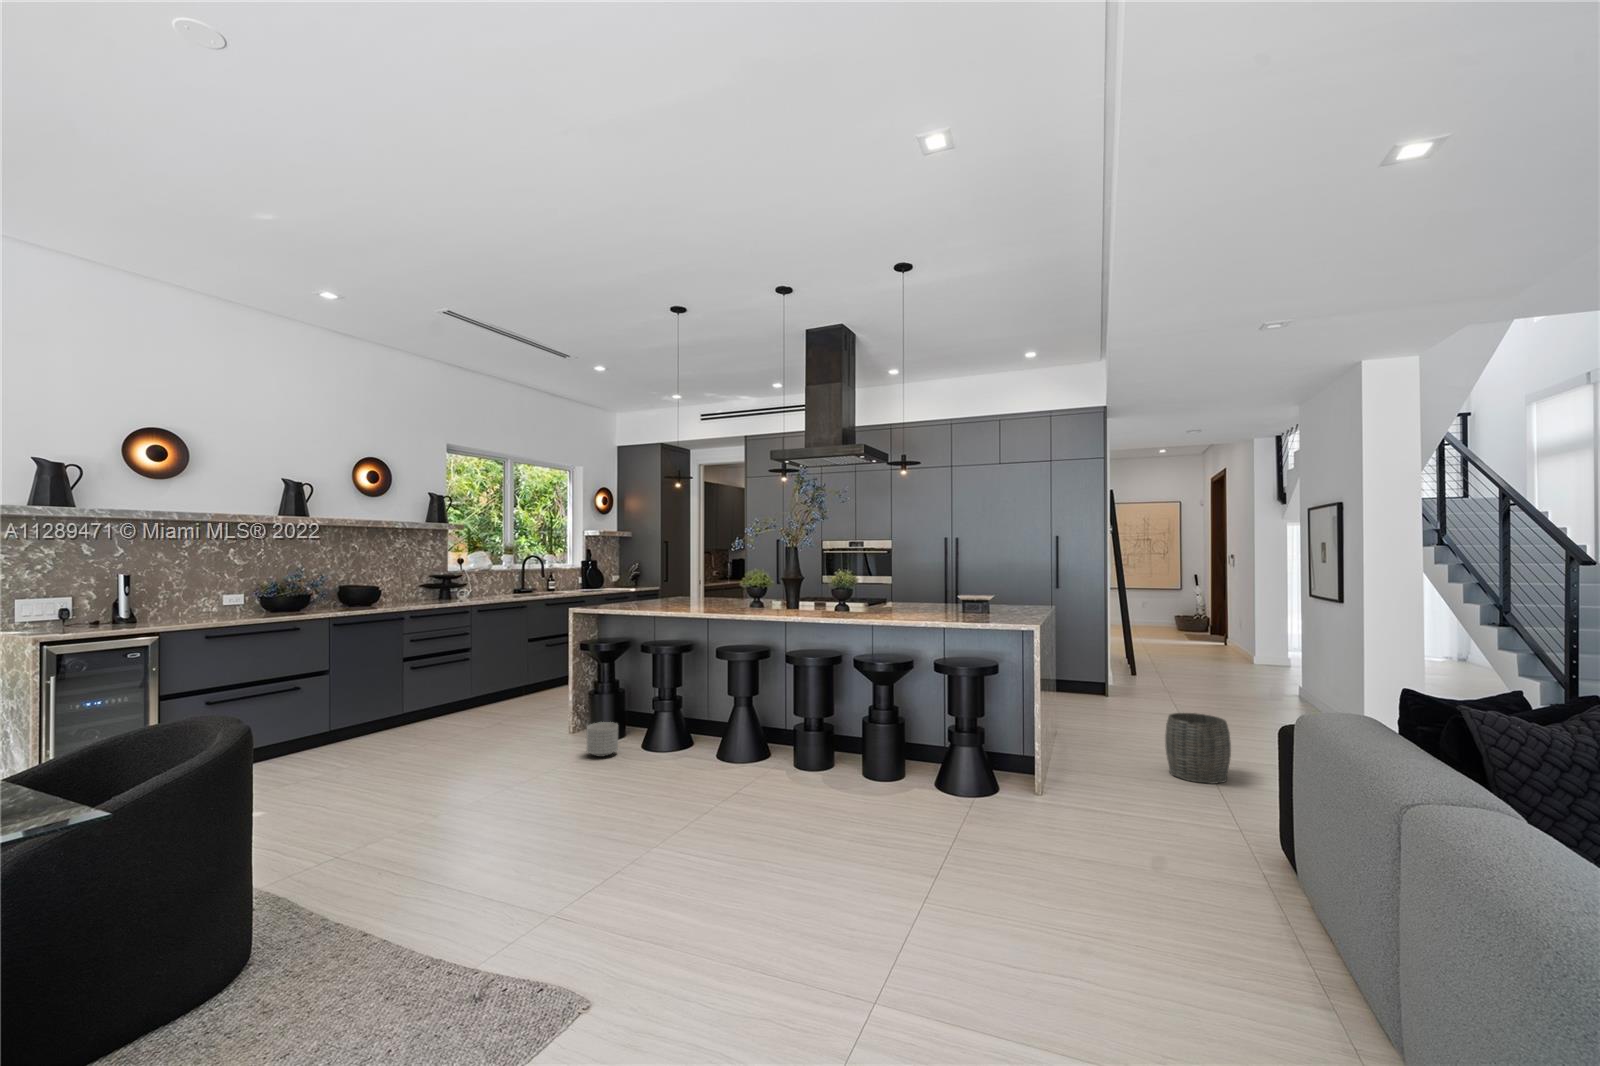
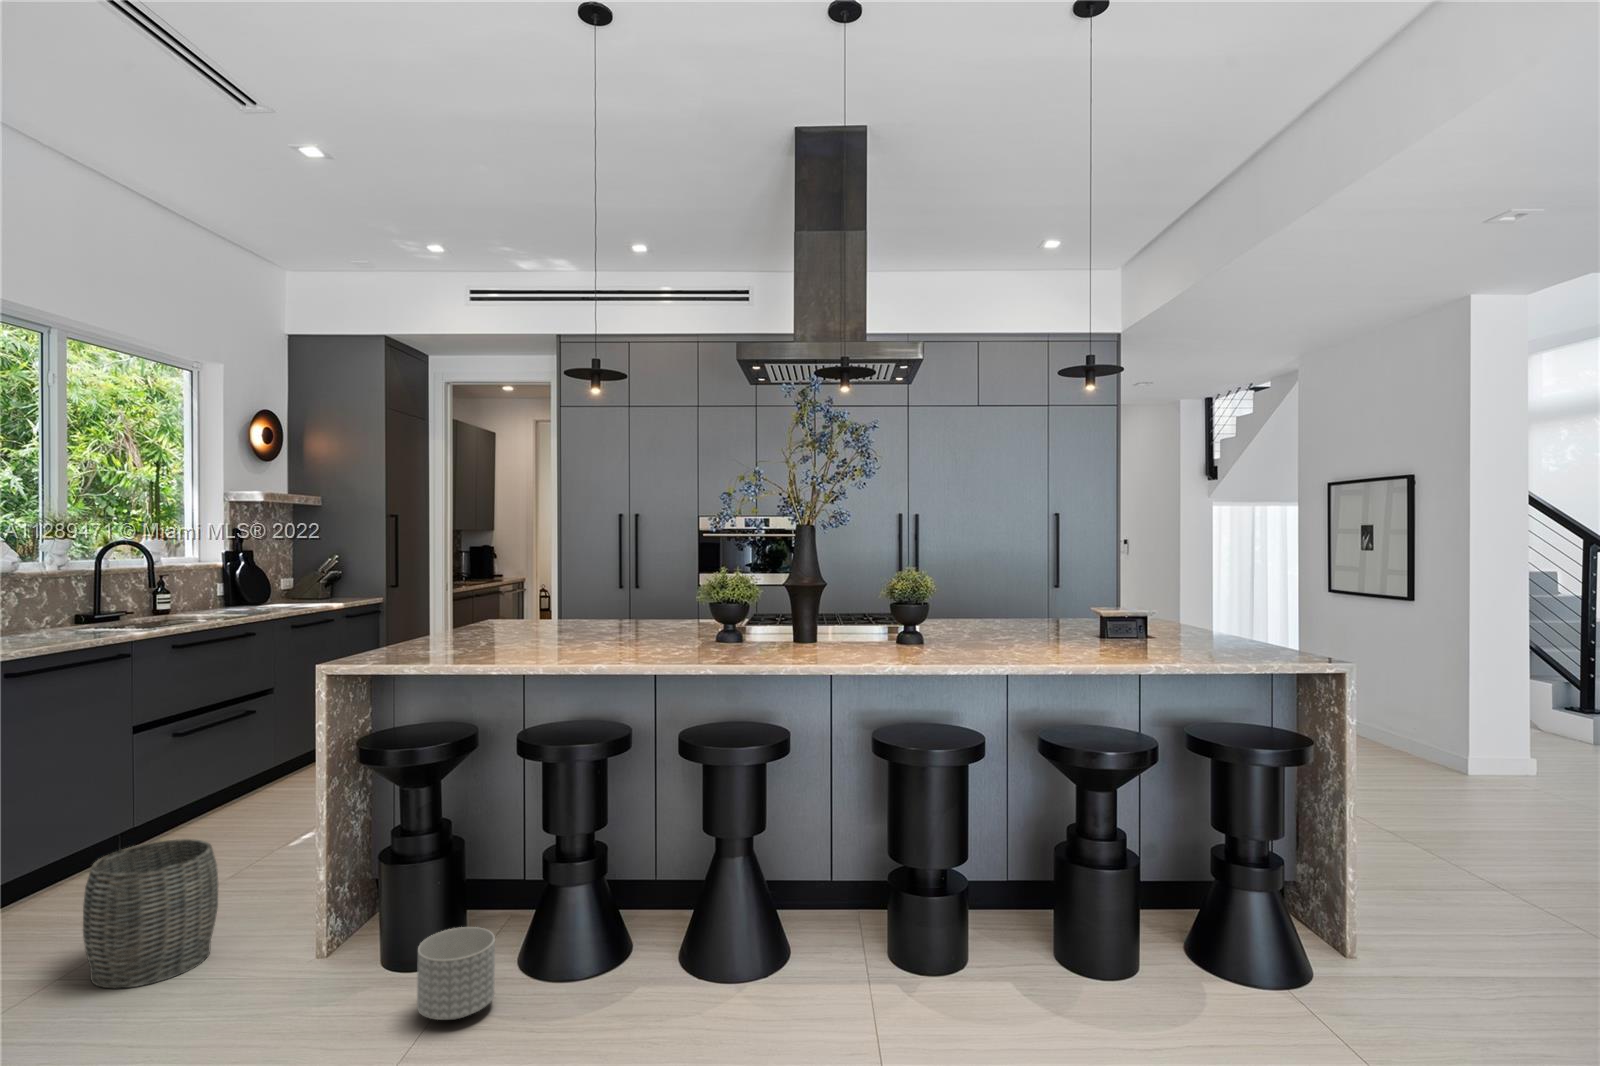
woven basket: present [1165,713,1231,784] -> present [83,839,218,988]

